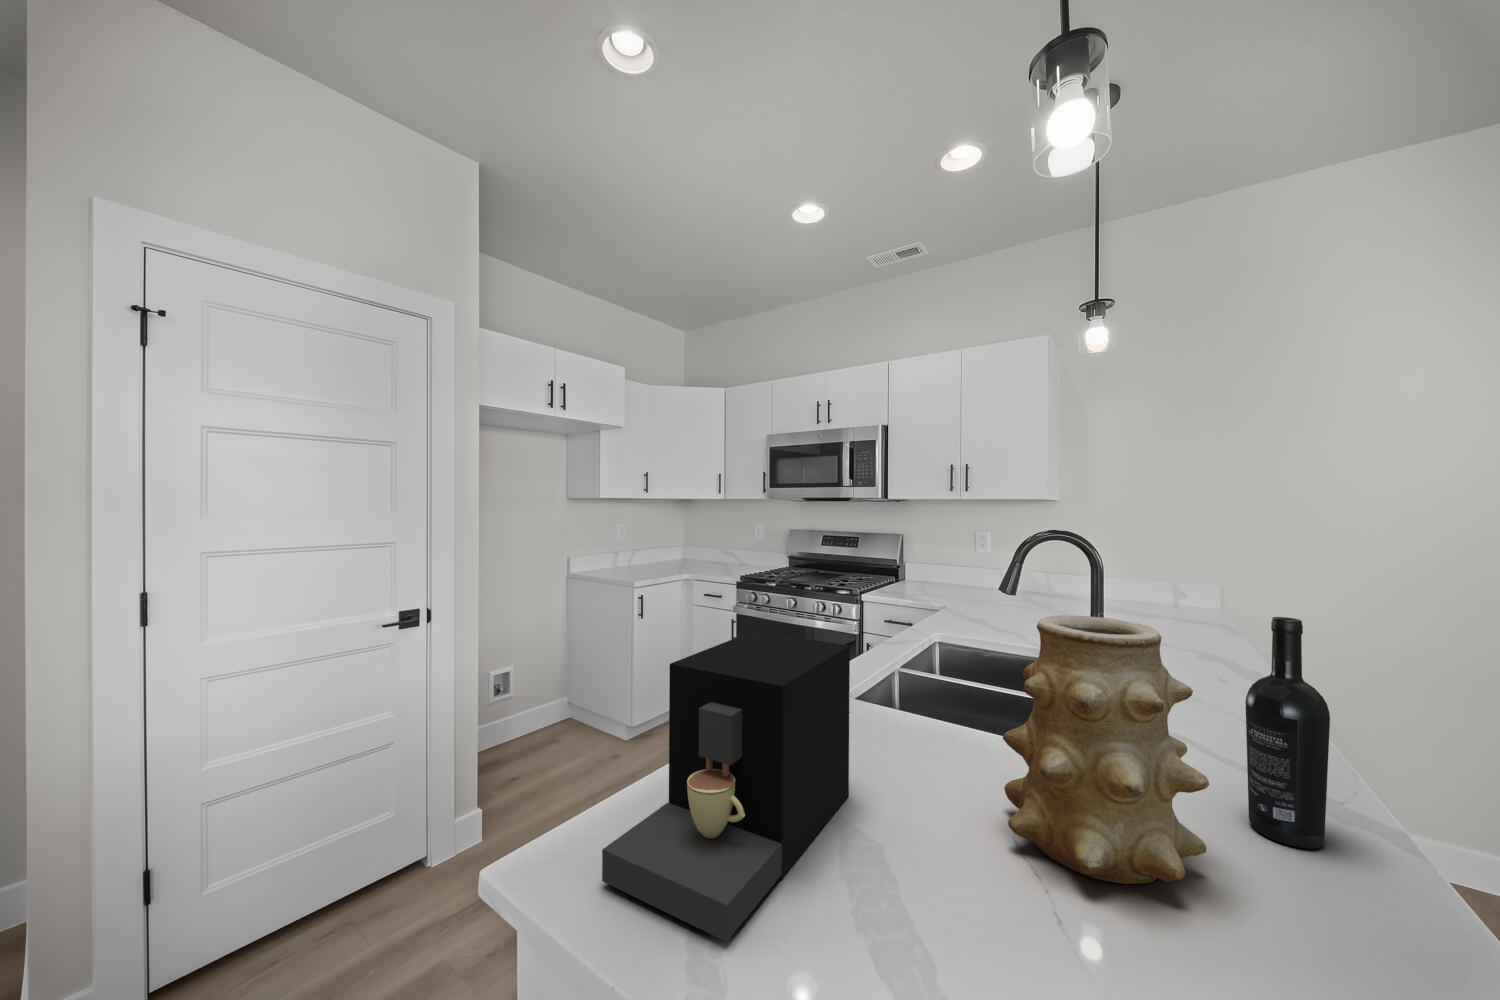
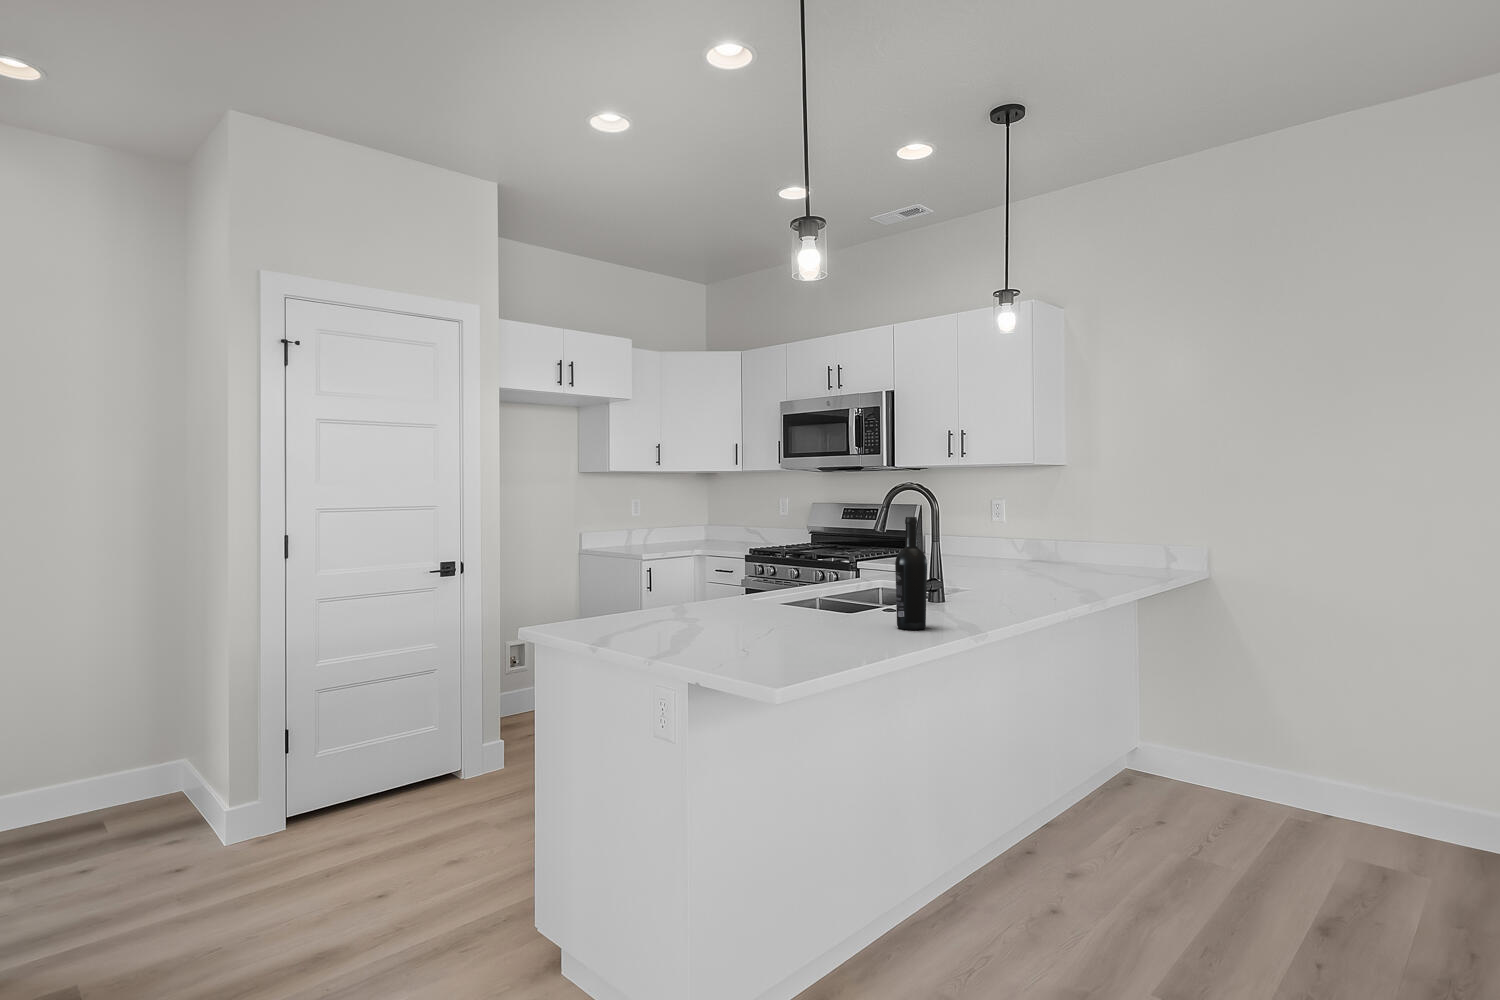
vase: present [1003,615,1209,884] -> none [761,517,848,632]
coffee maker: present [602,631,850,942] -> none [569,536,703,633]

